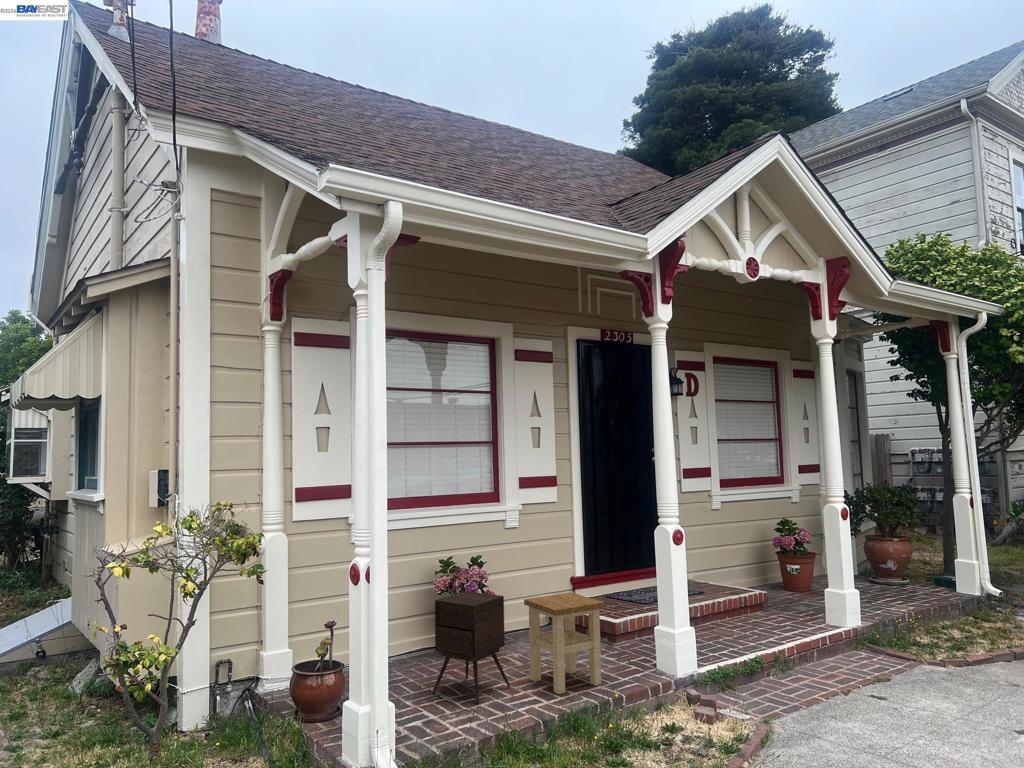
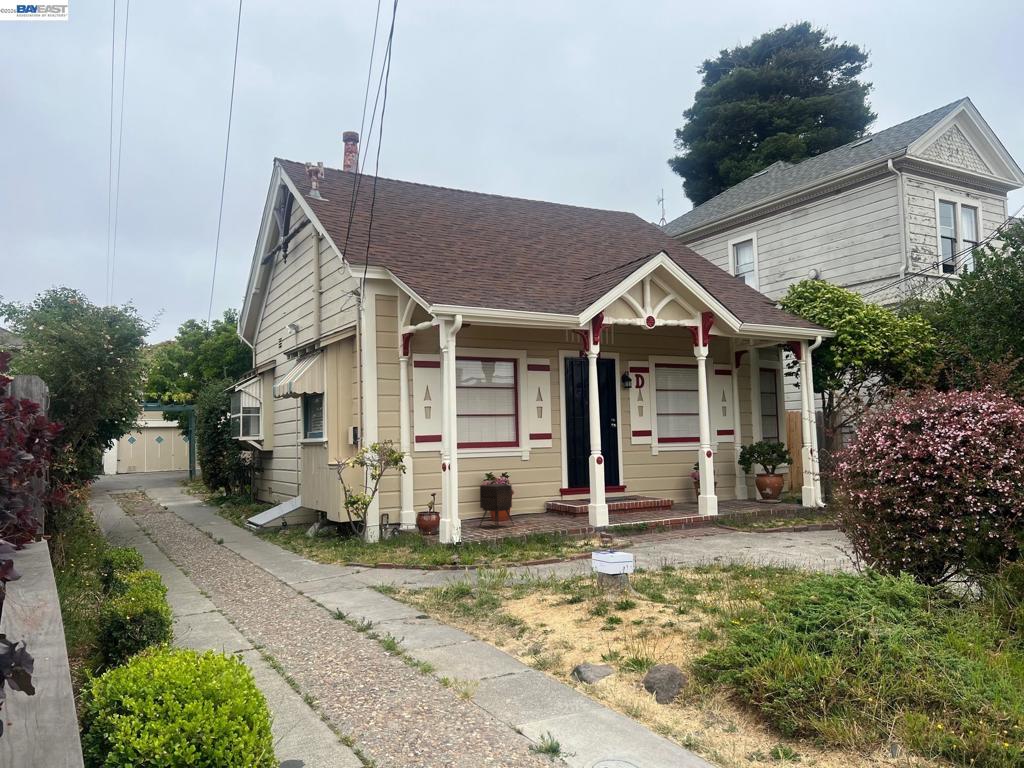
stool: present [524,592,604,694] -> none [522,486,558,528]

